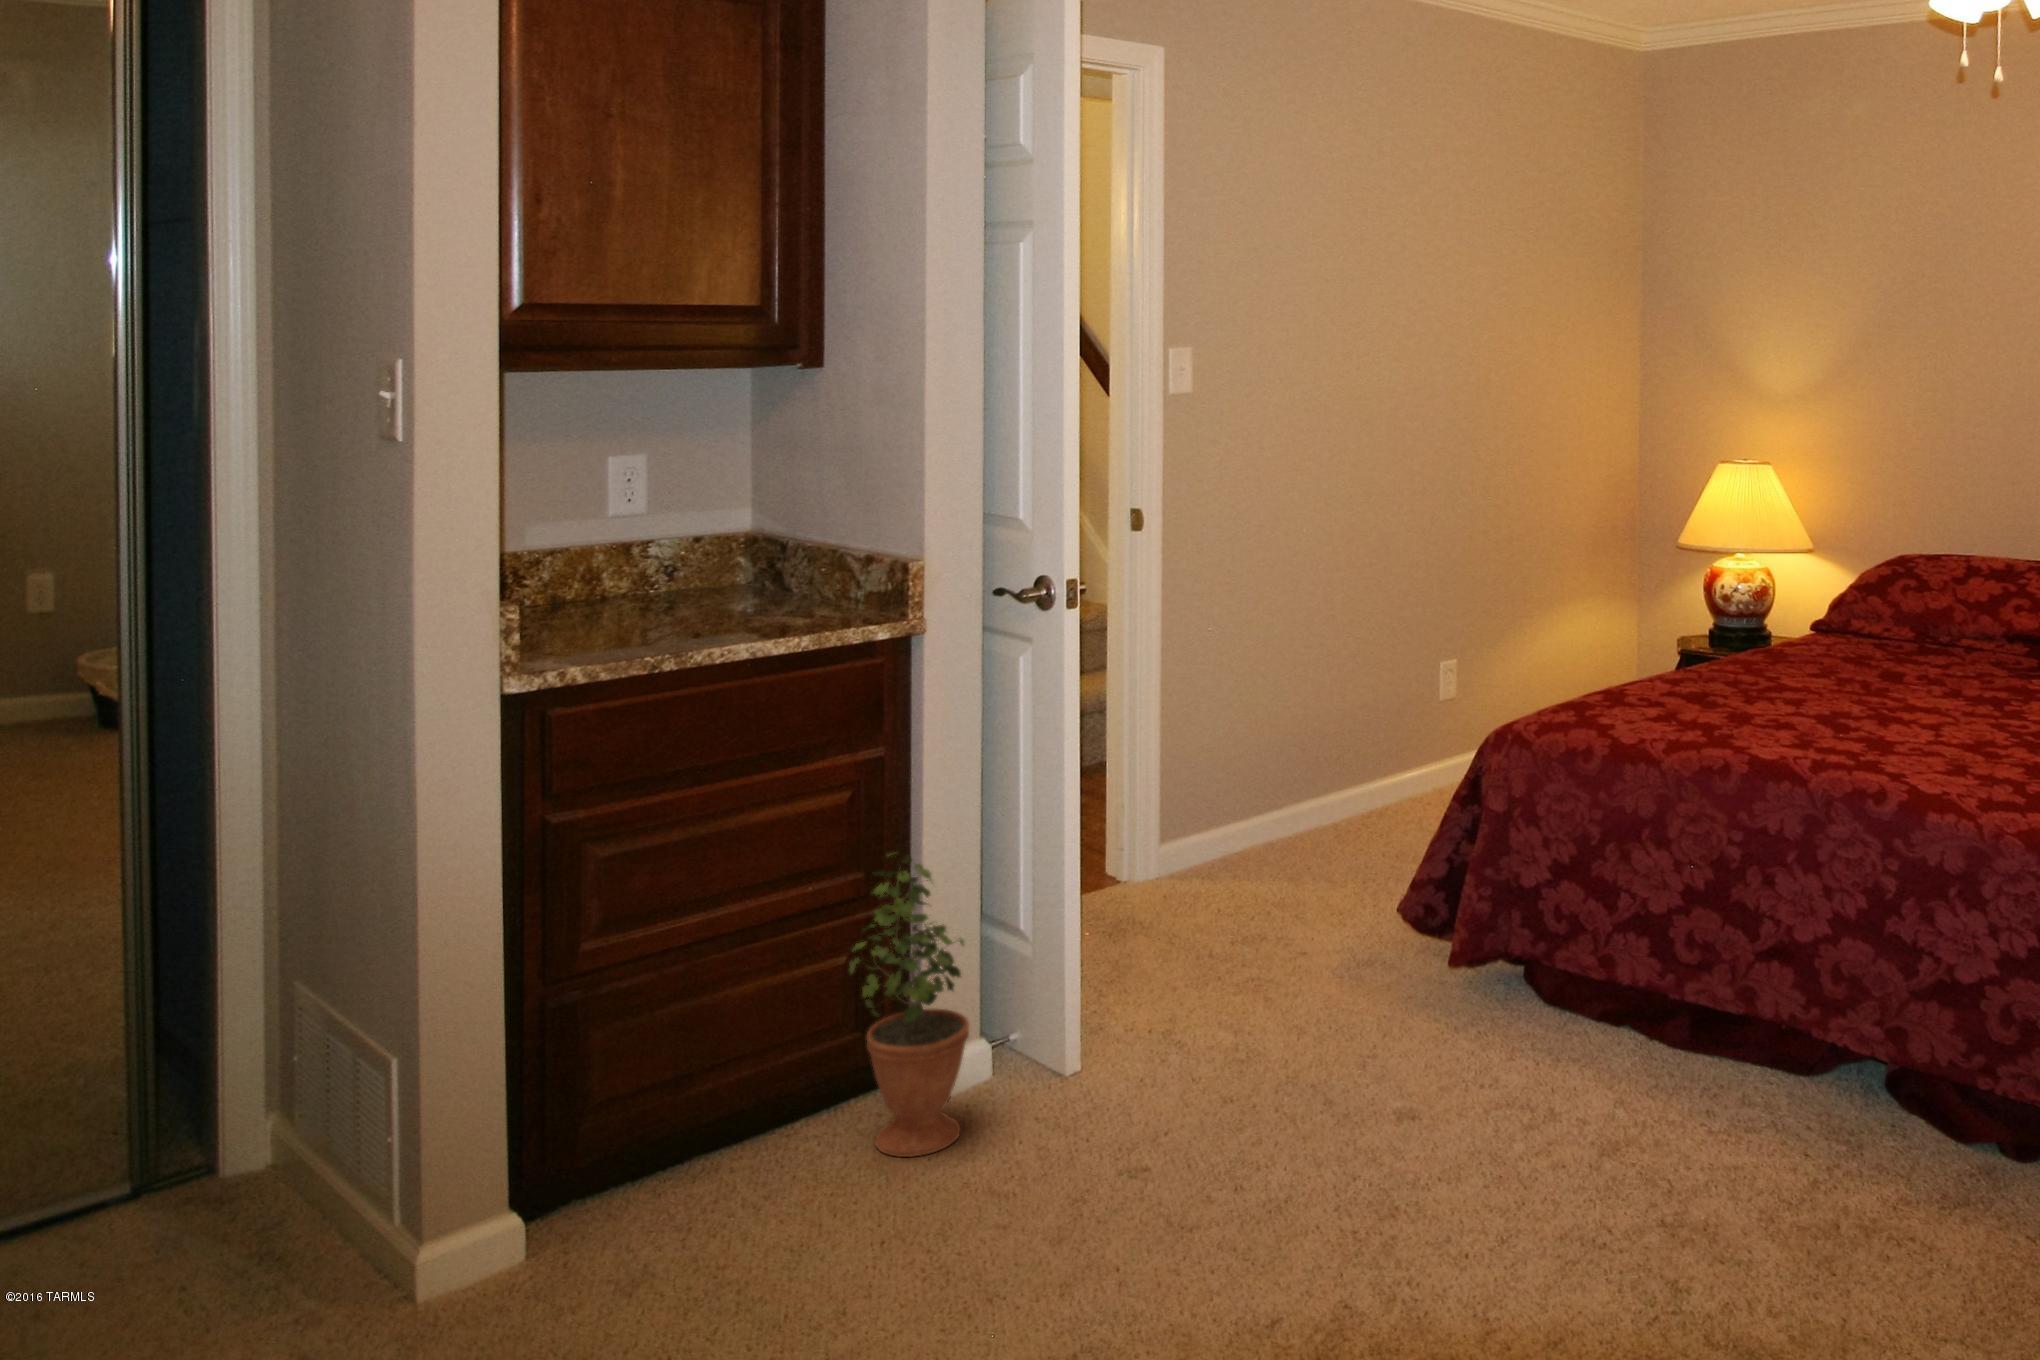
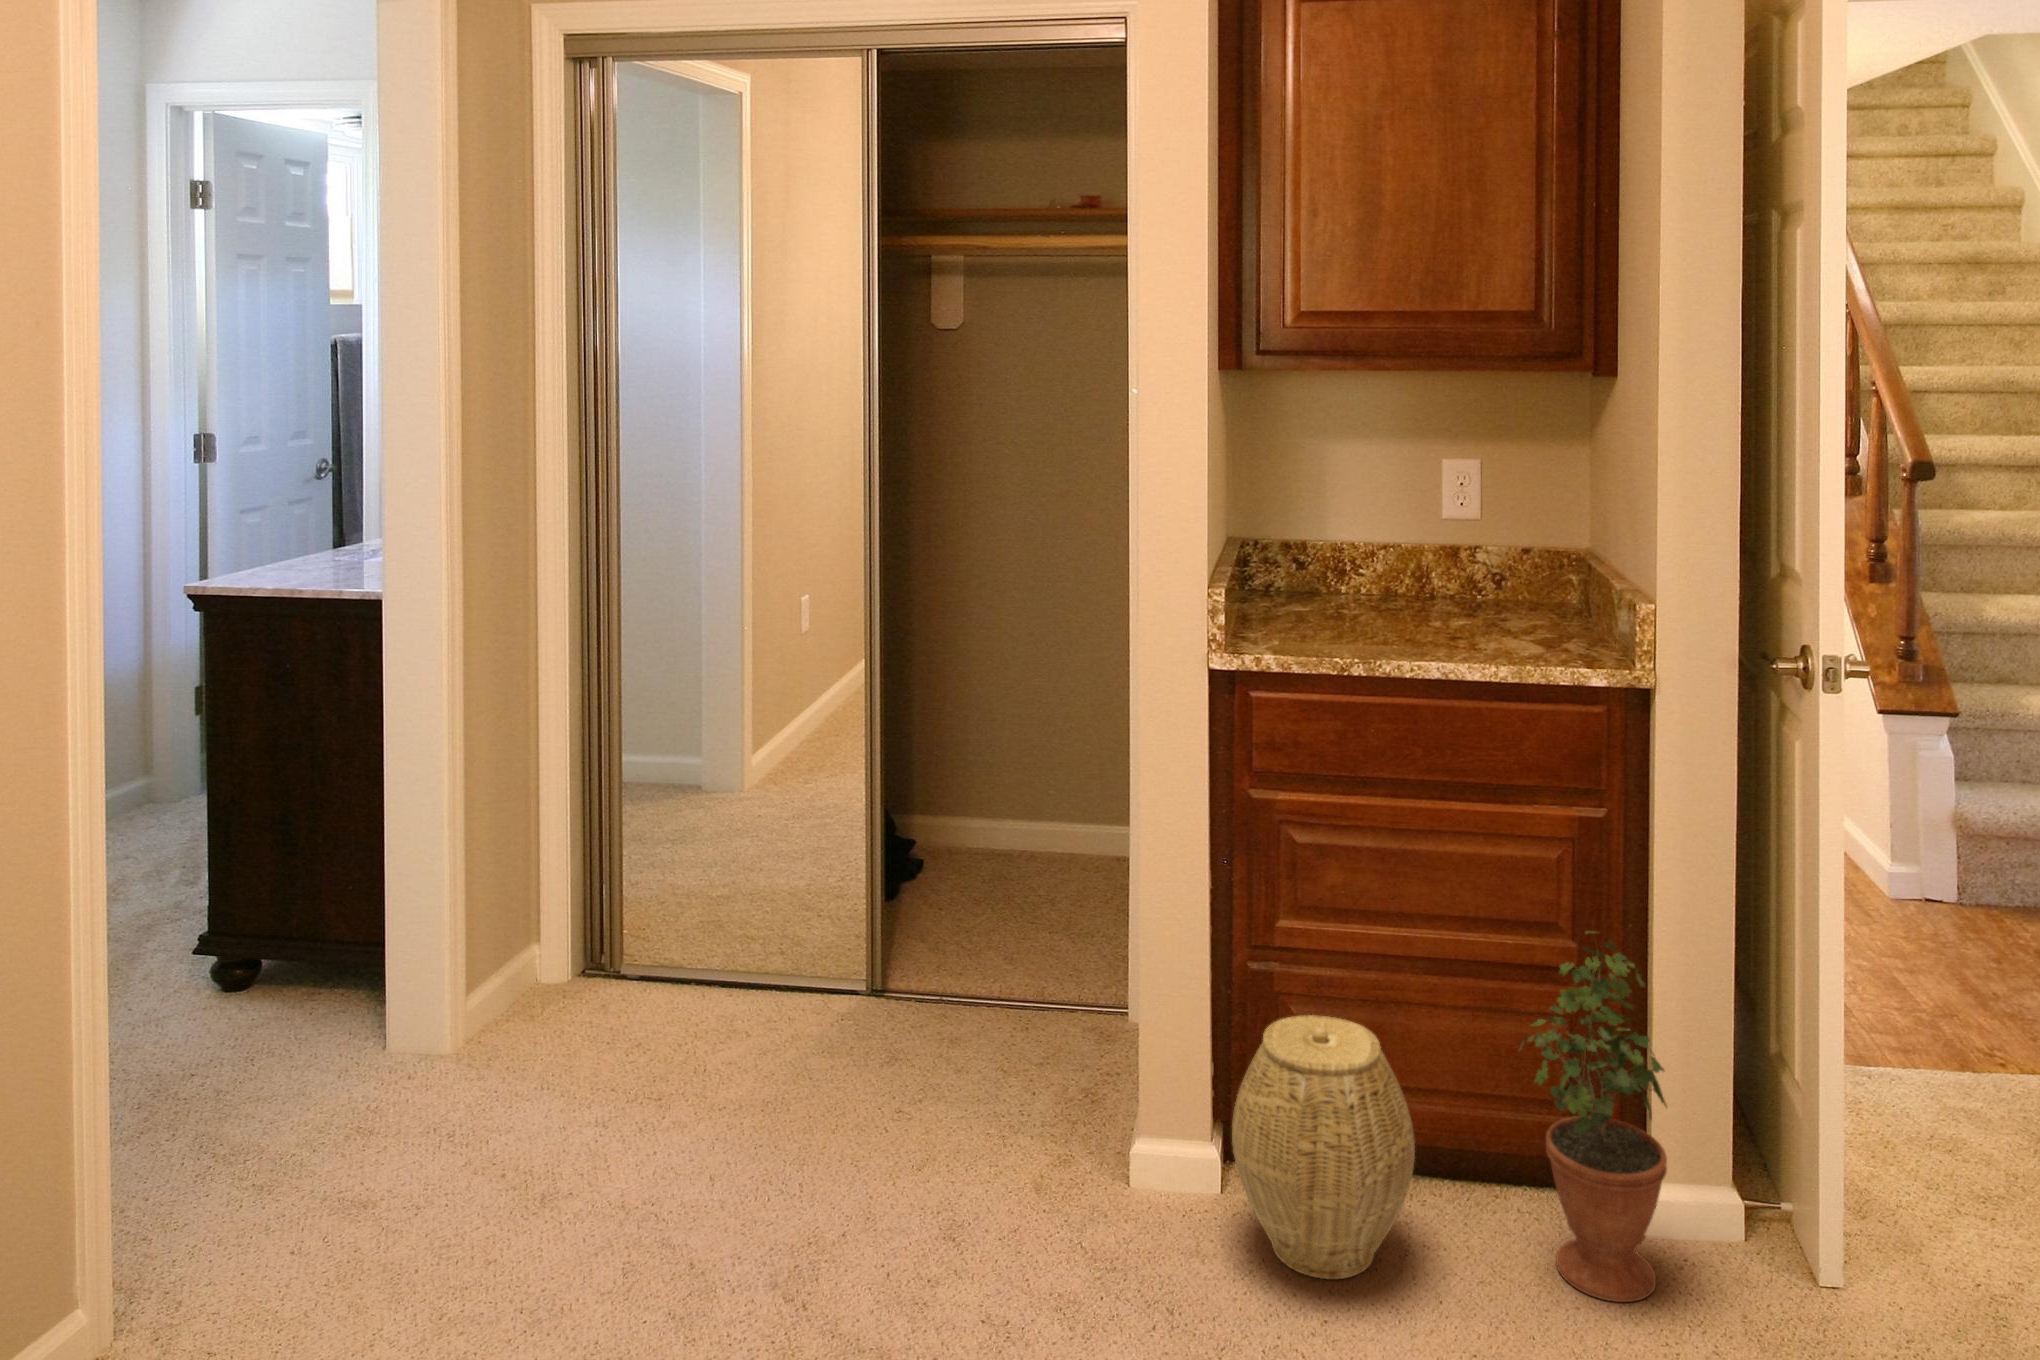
woven basket: none [582,1010,780,1266] -> present [1232,1015,1415,1279]

